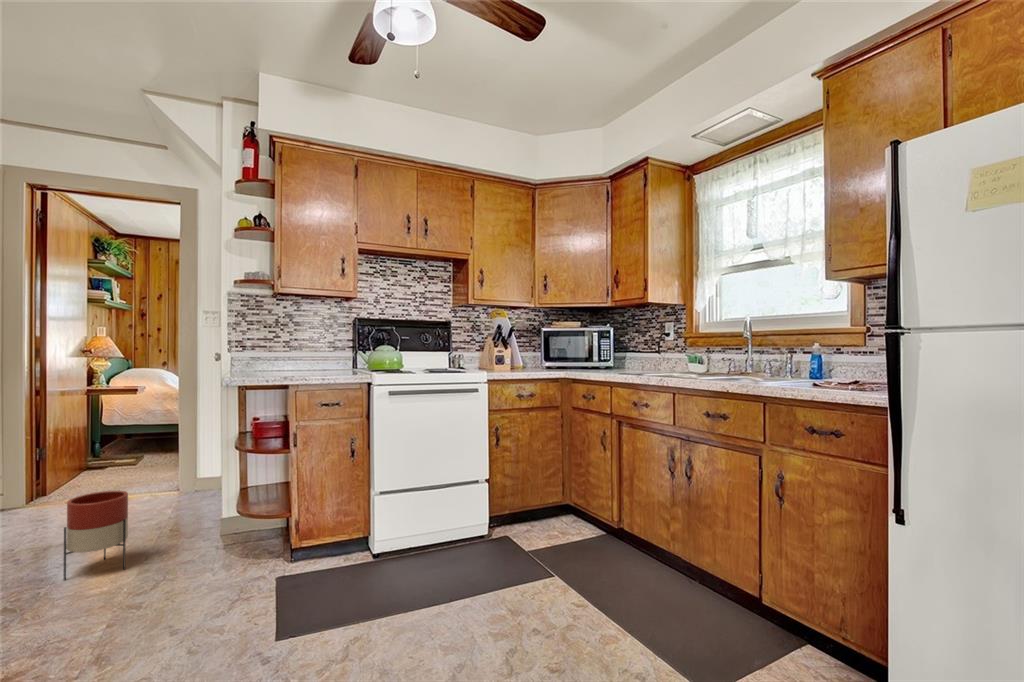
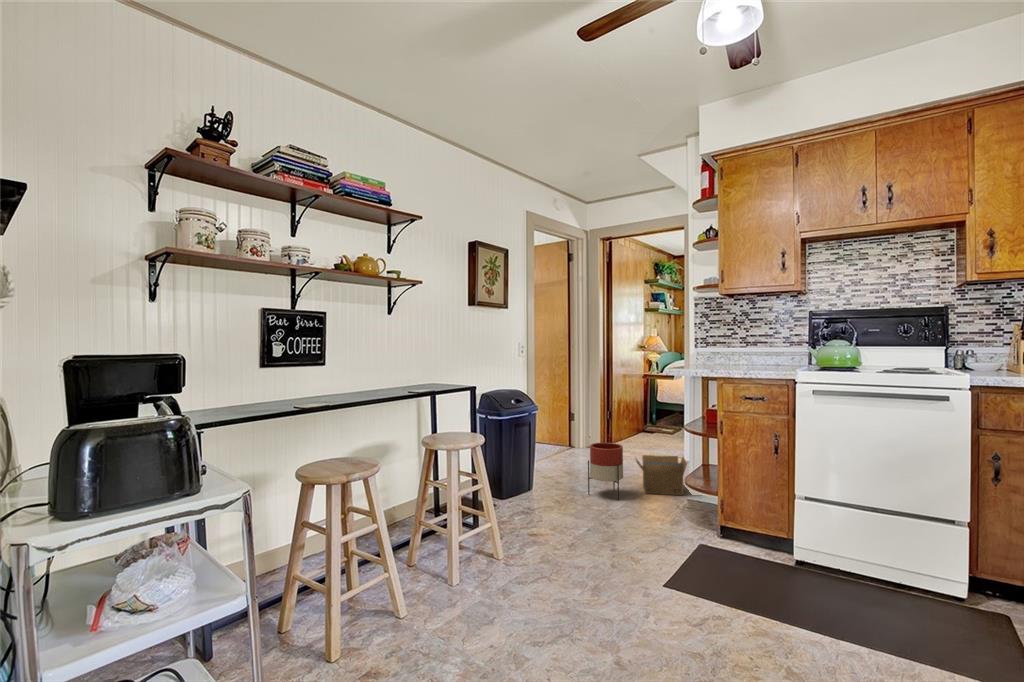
cardboard box: none [134,487,217,548] -> present [636,455,687,495]

